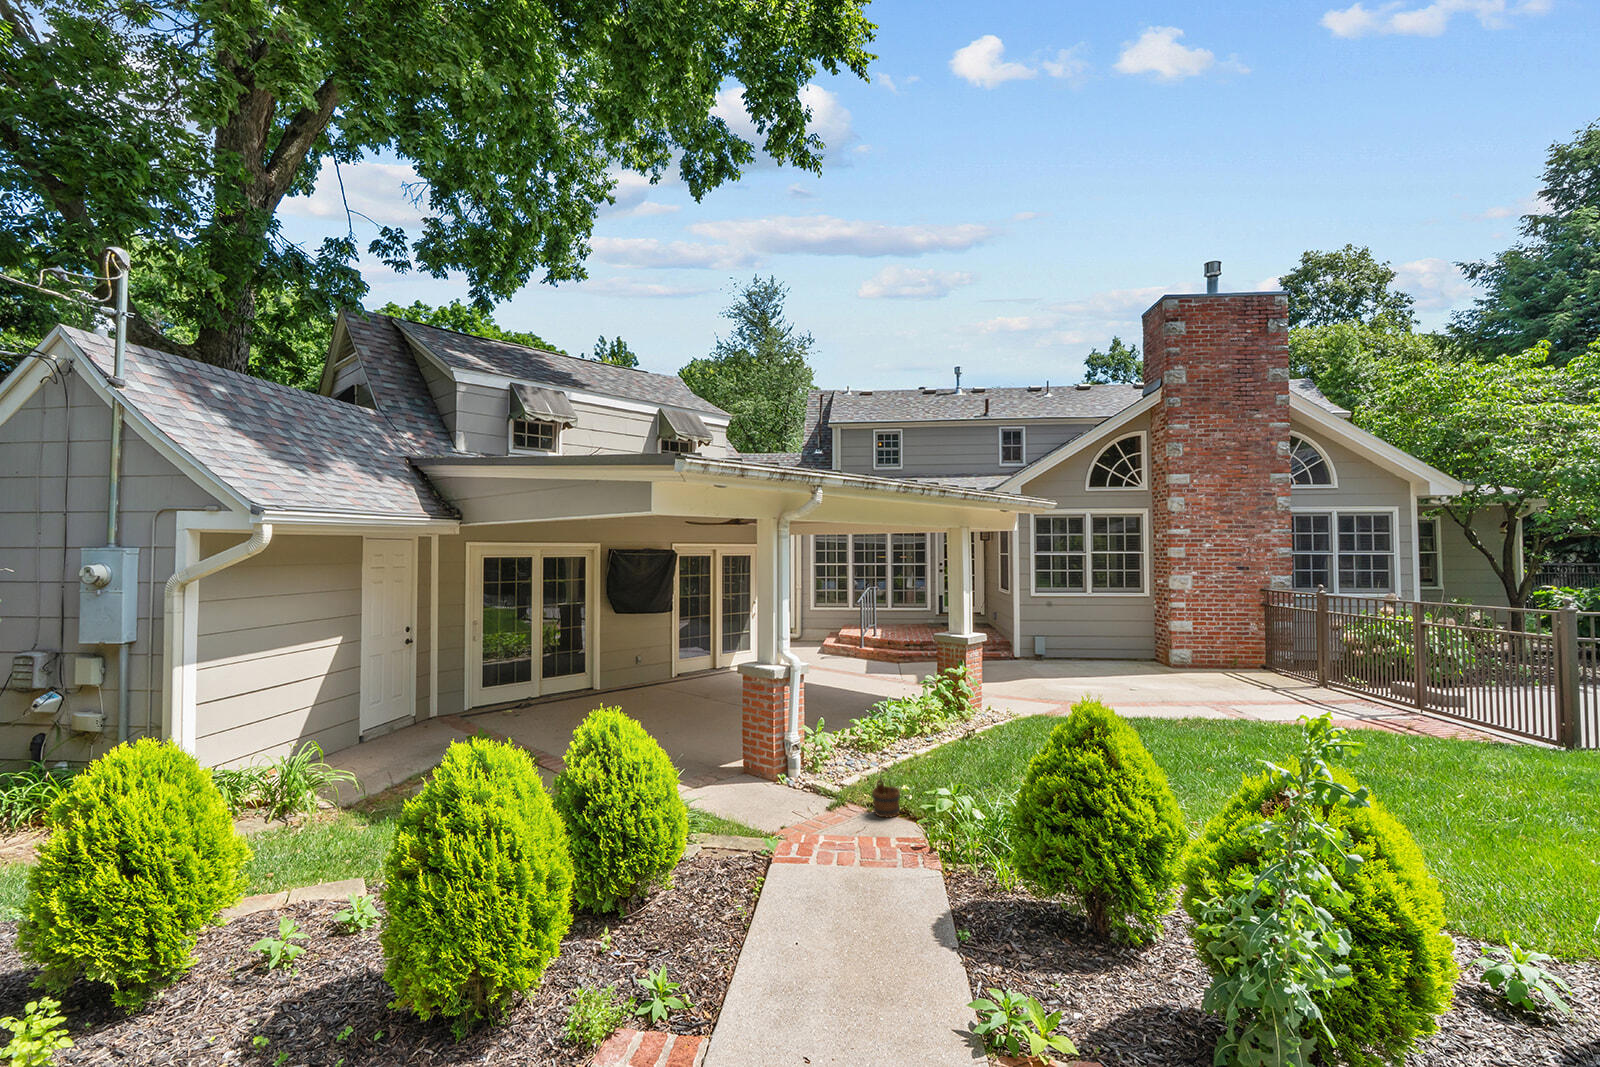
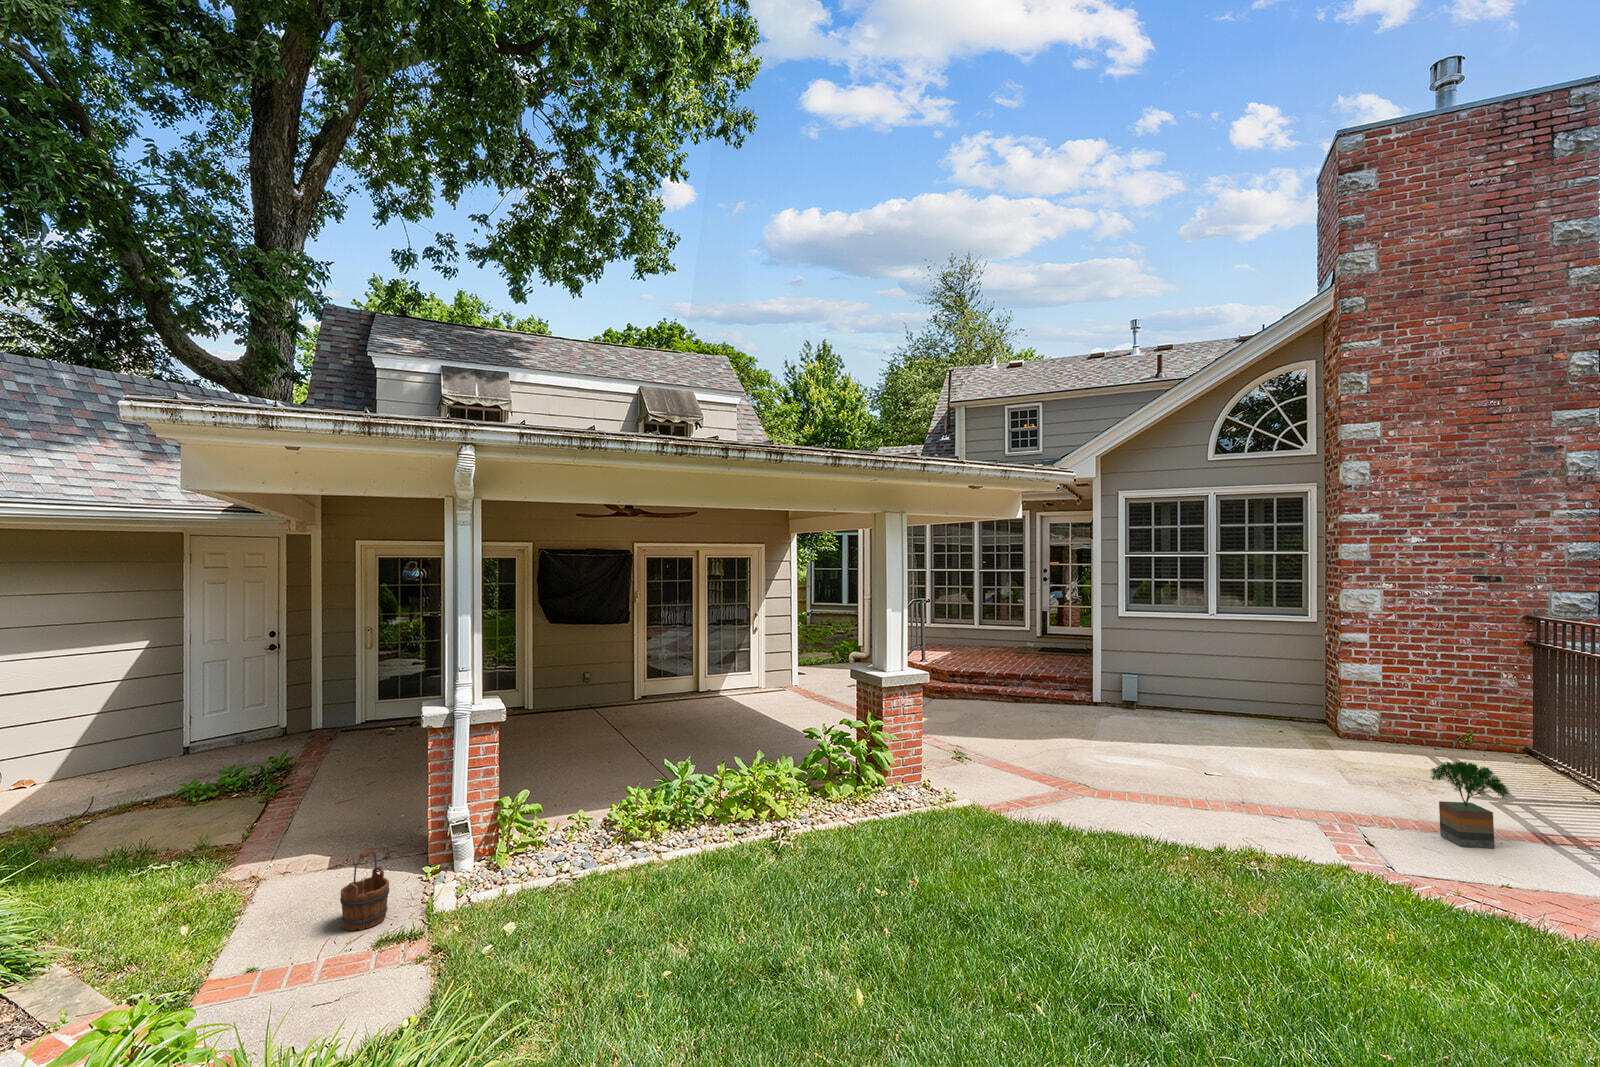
potted tree: none [1269,661,1307,704] -> present [1430,762,1510,849]

